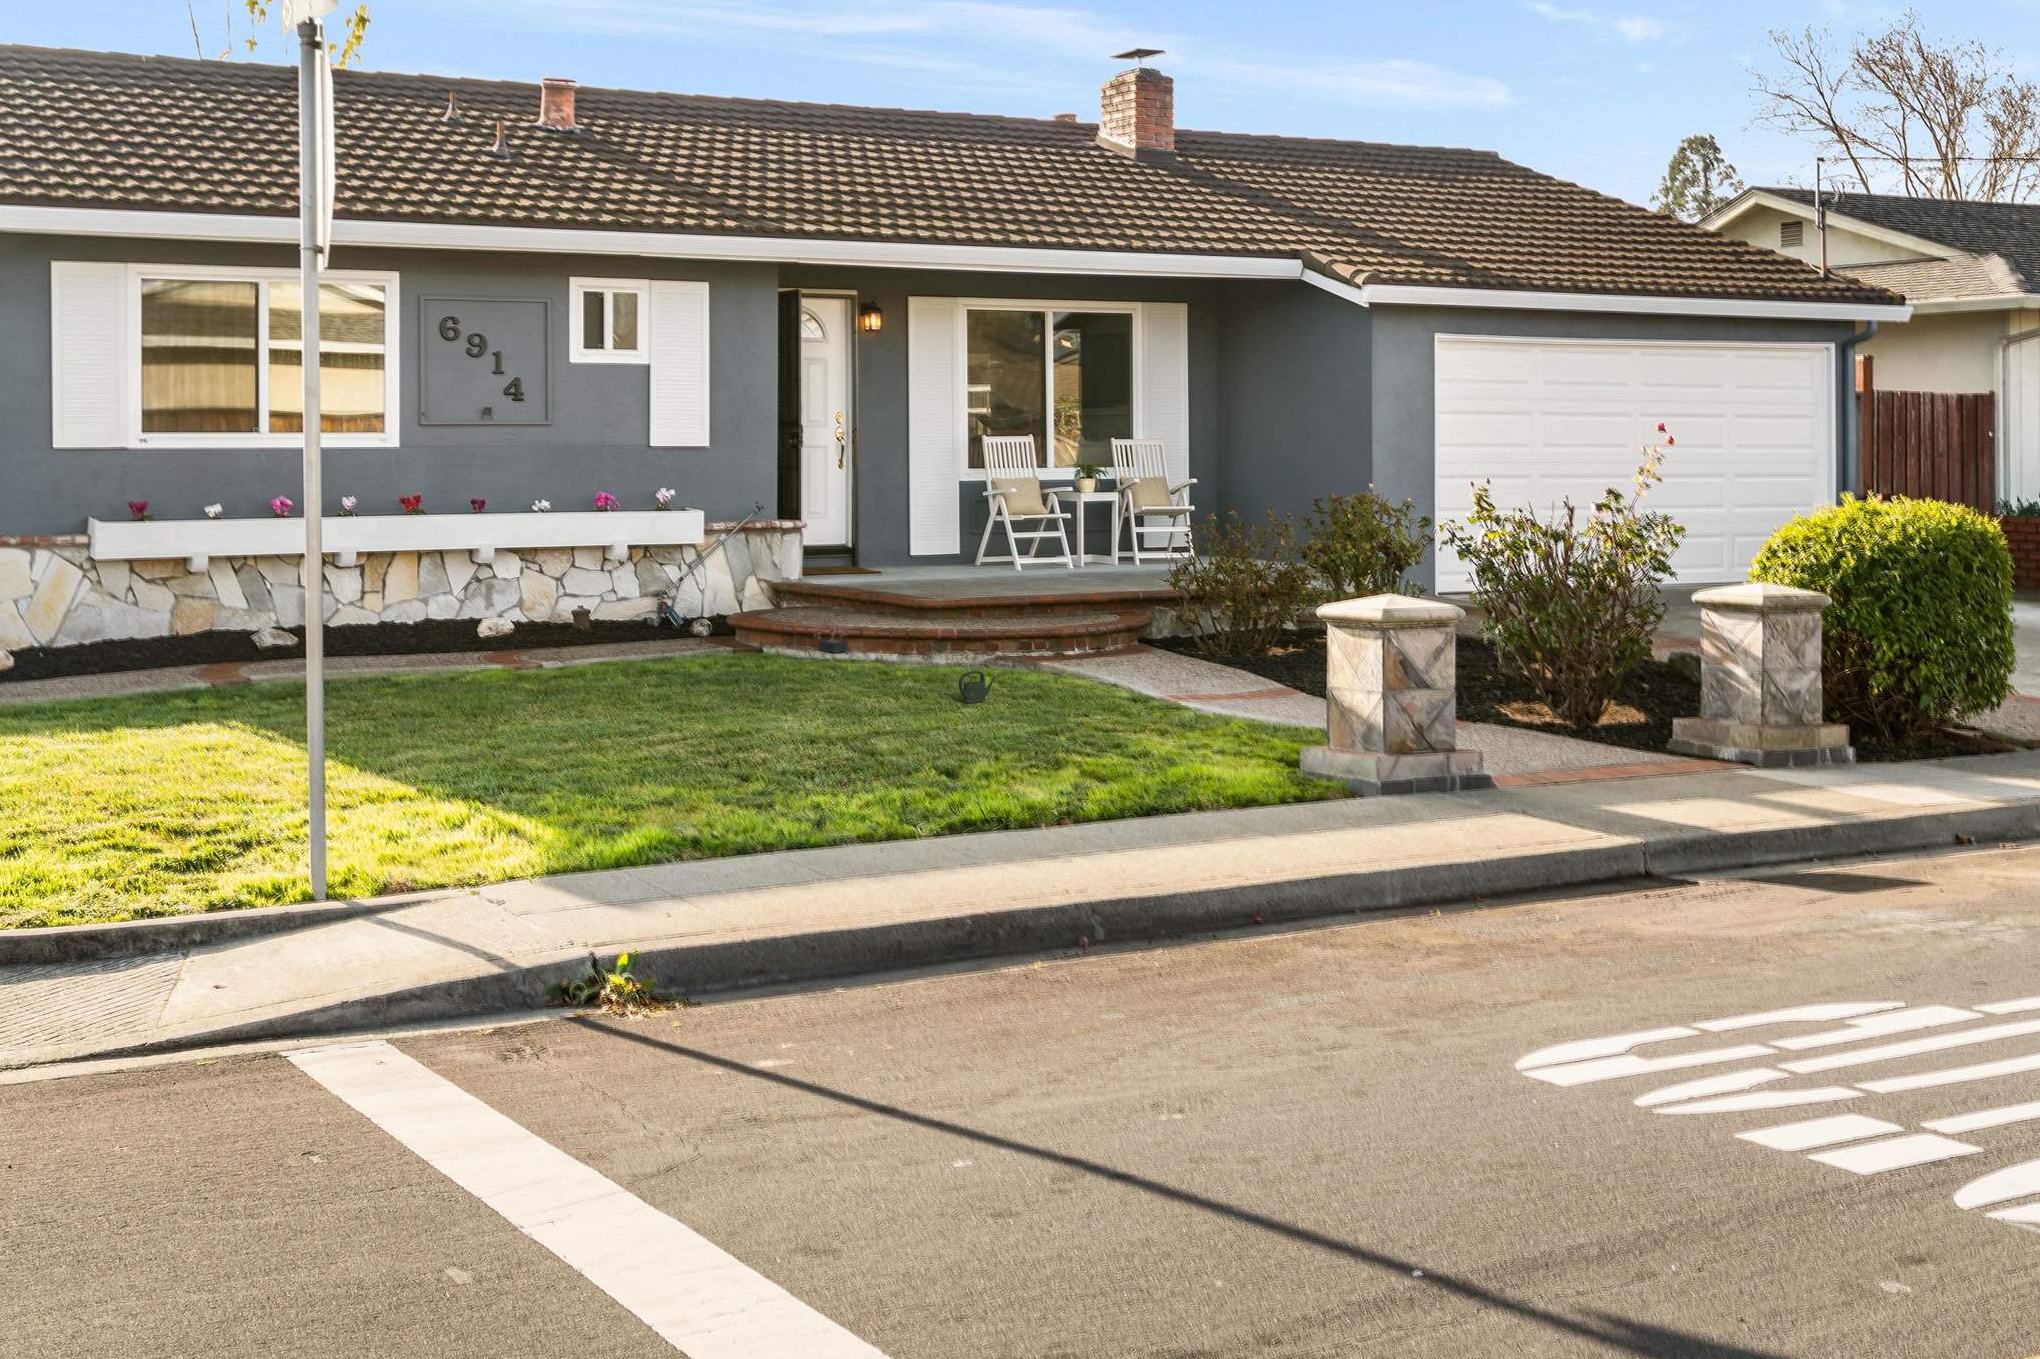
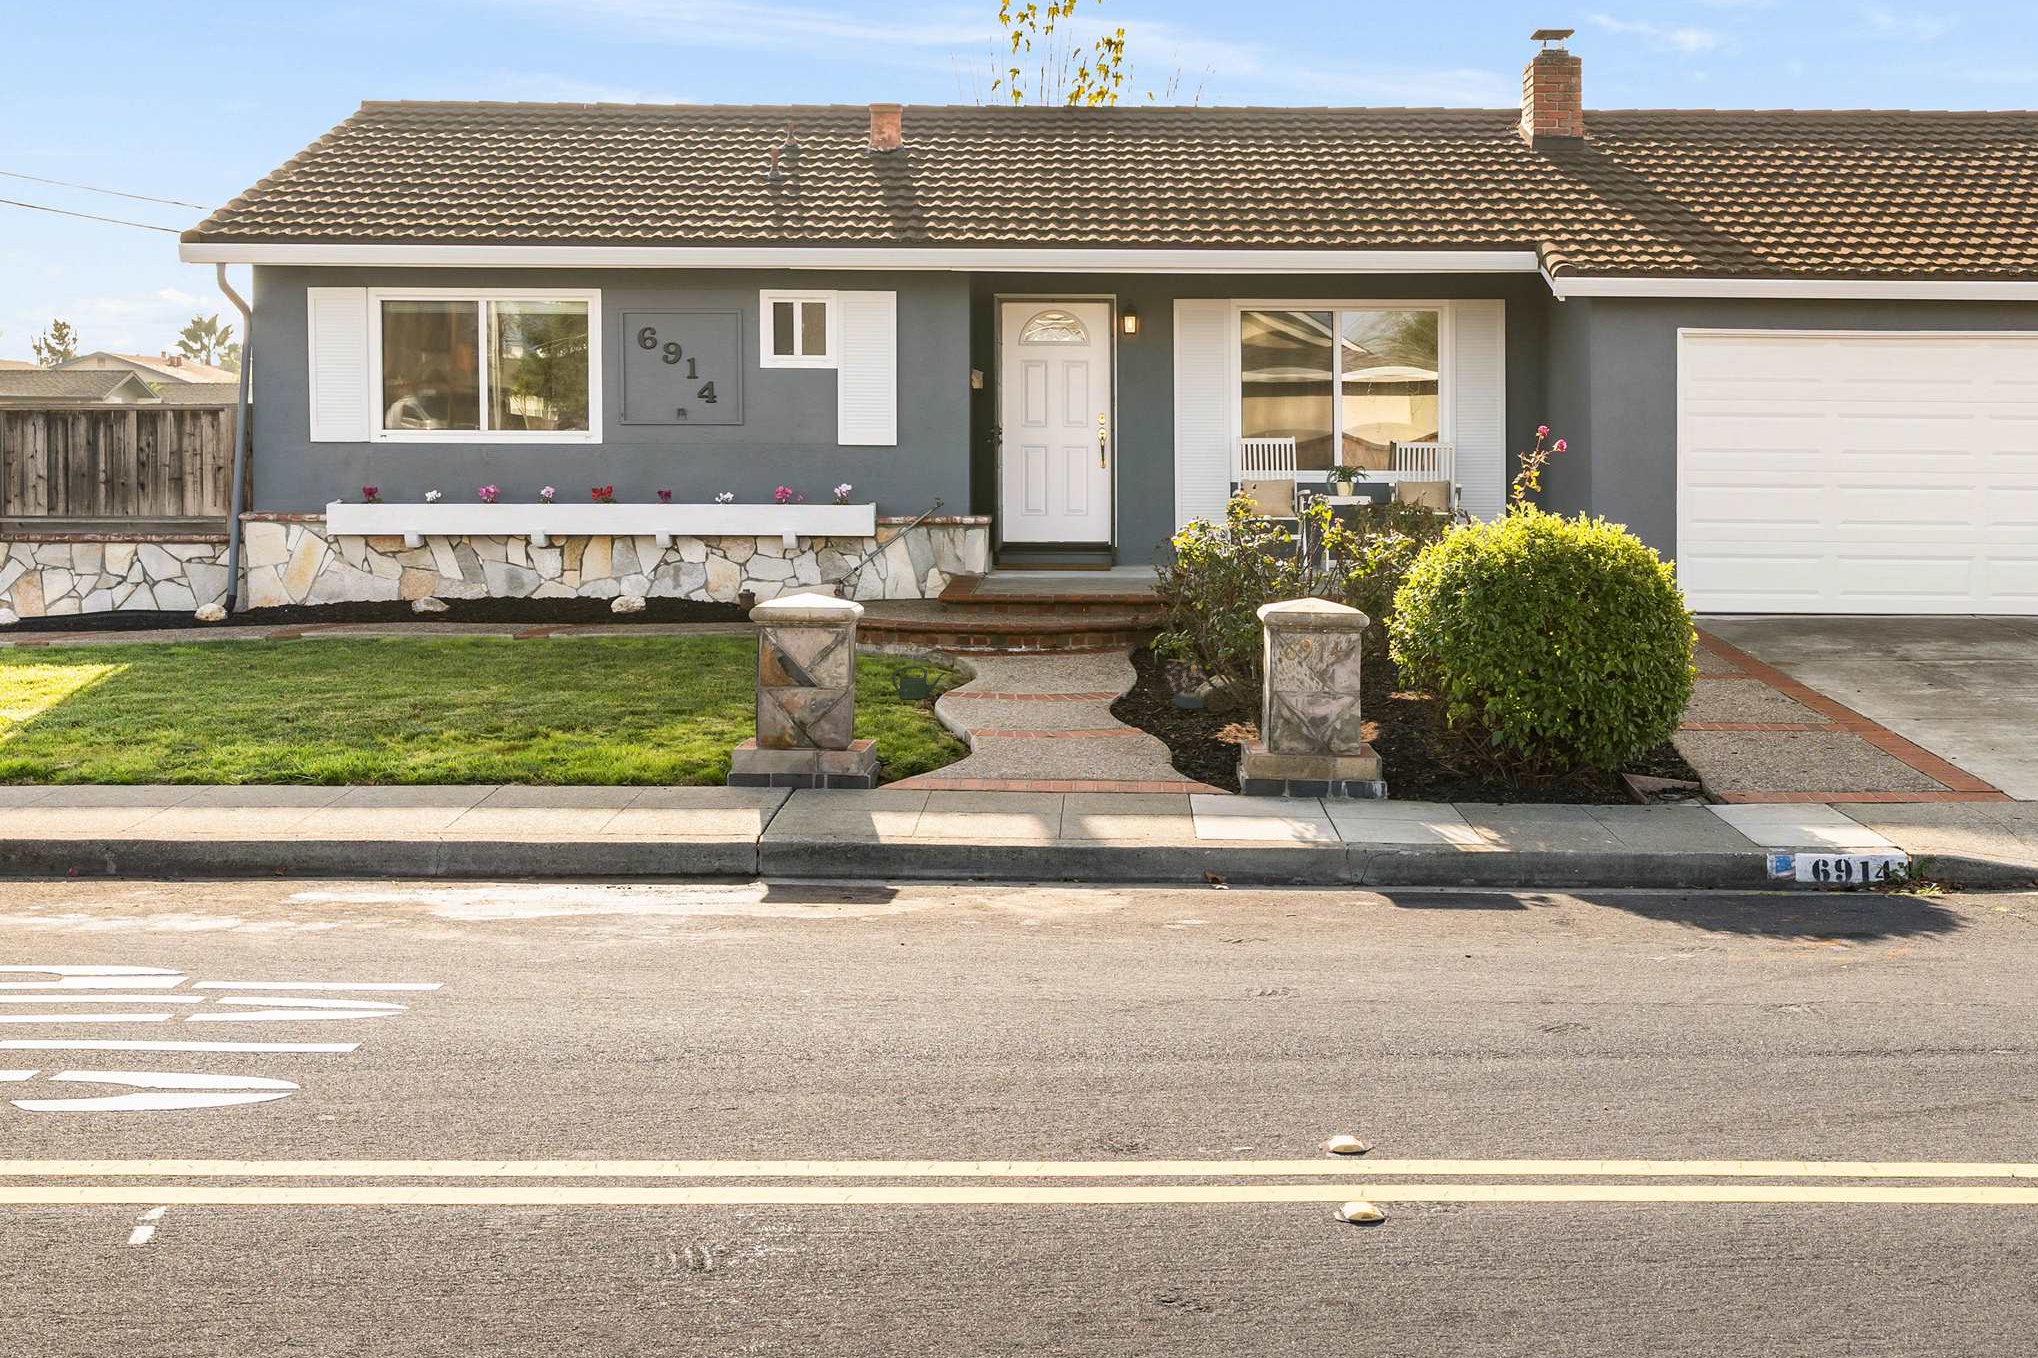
decorative plant: present [814,615,848,653] -> present [1169,660,1207,709]

